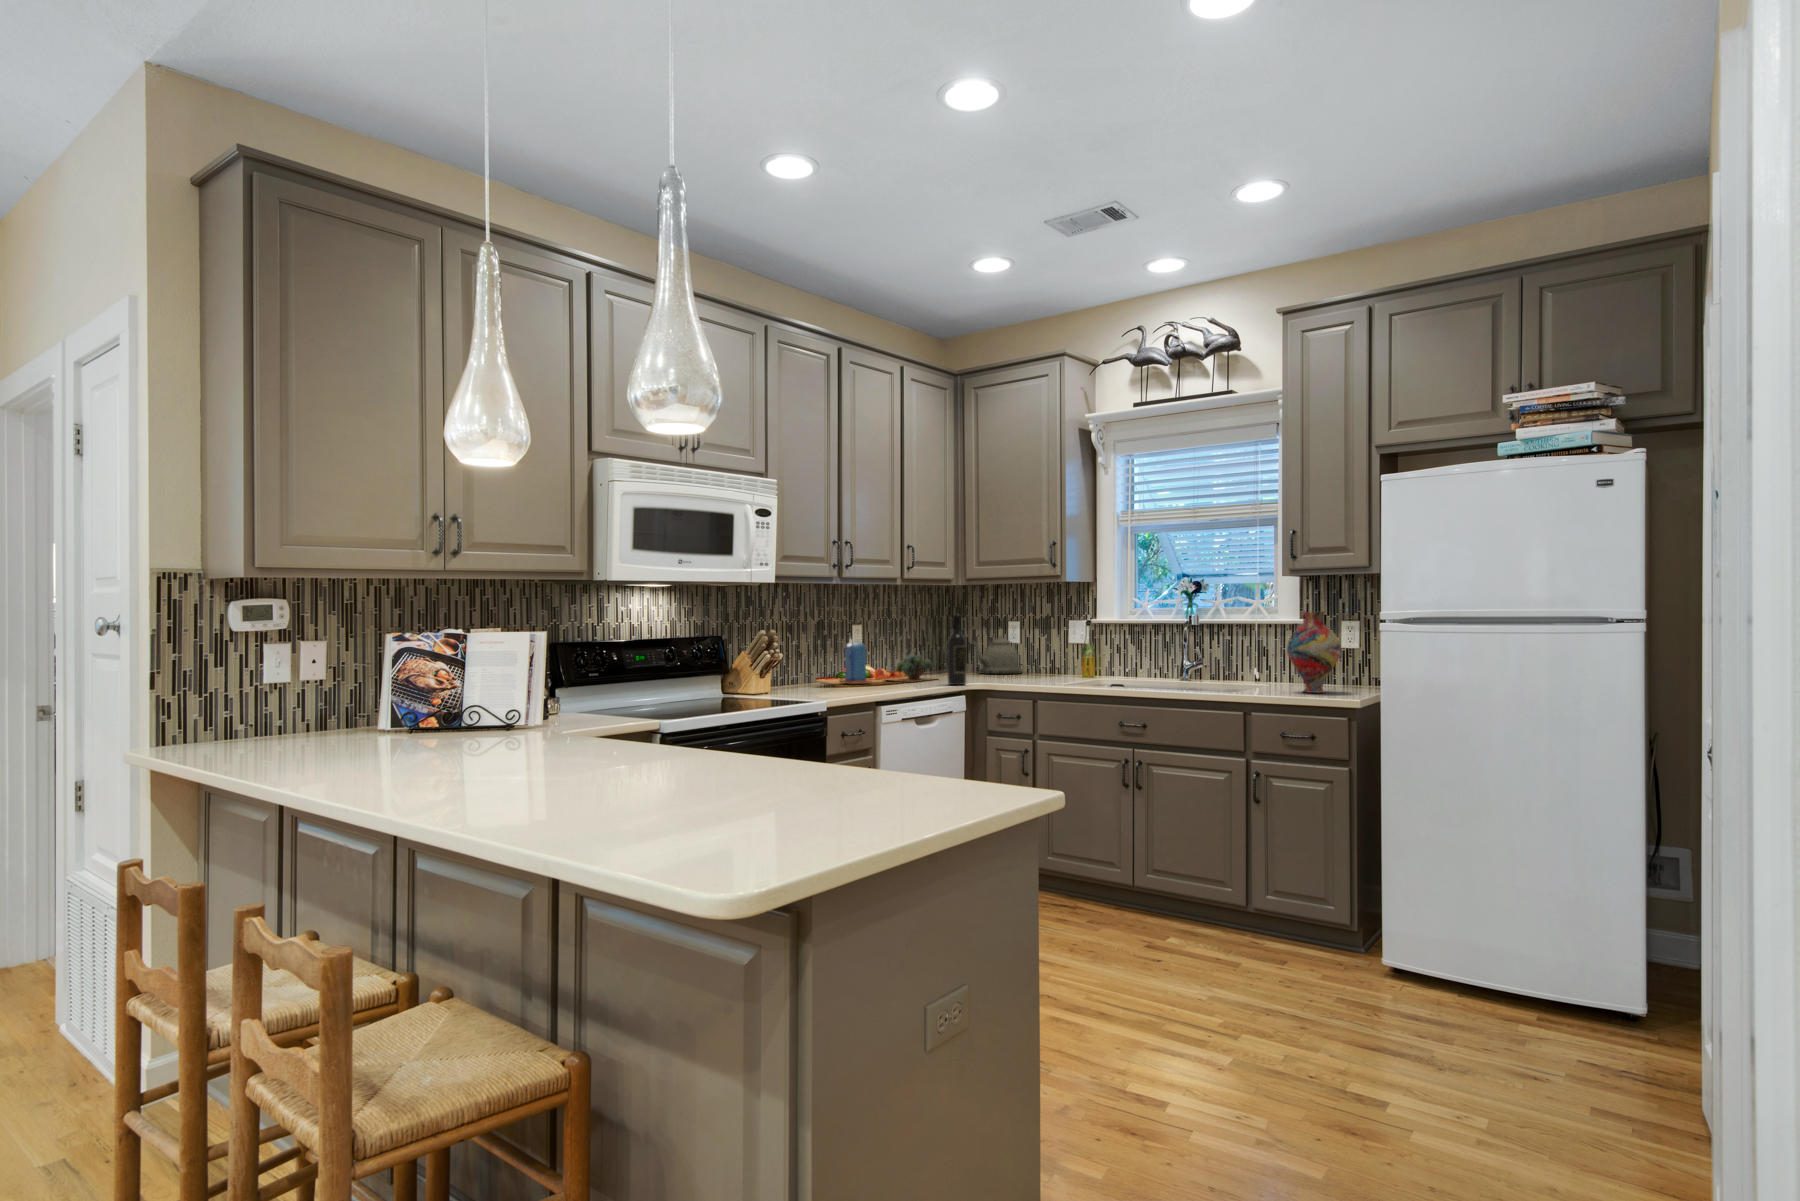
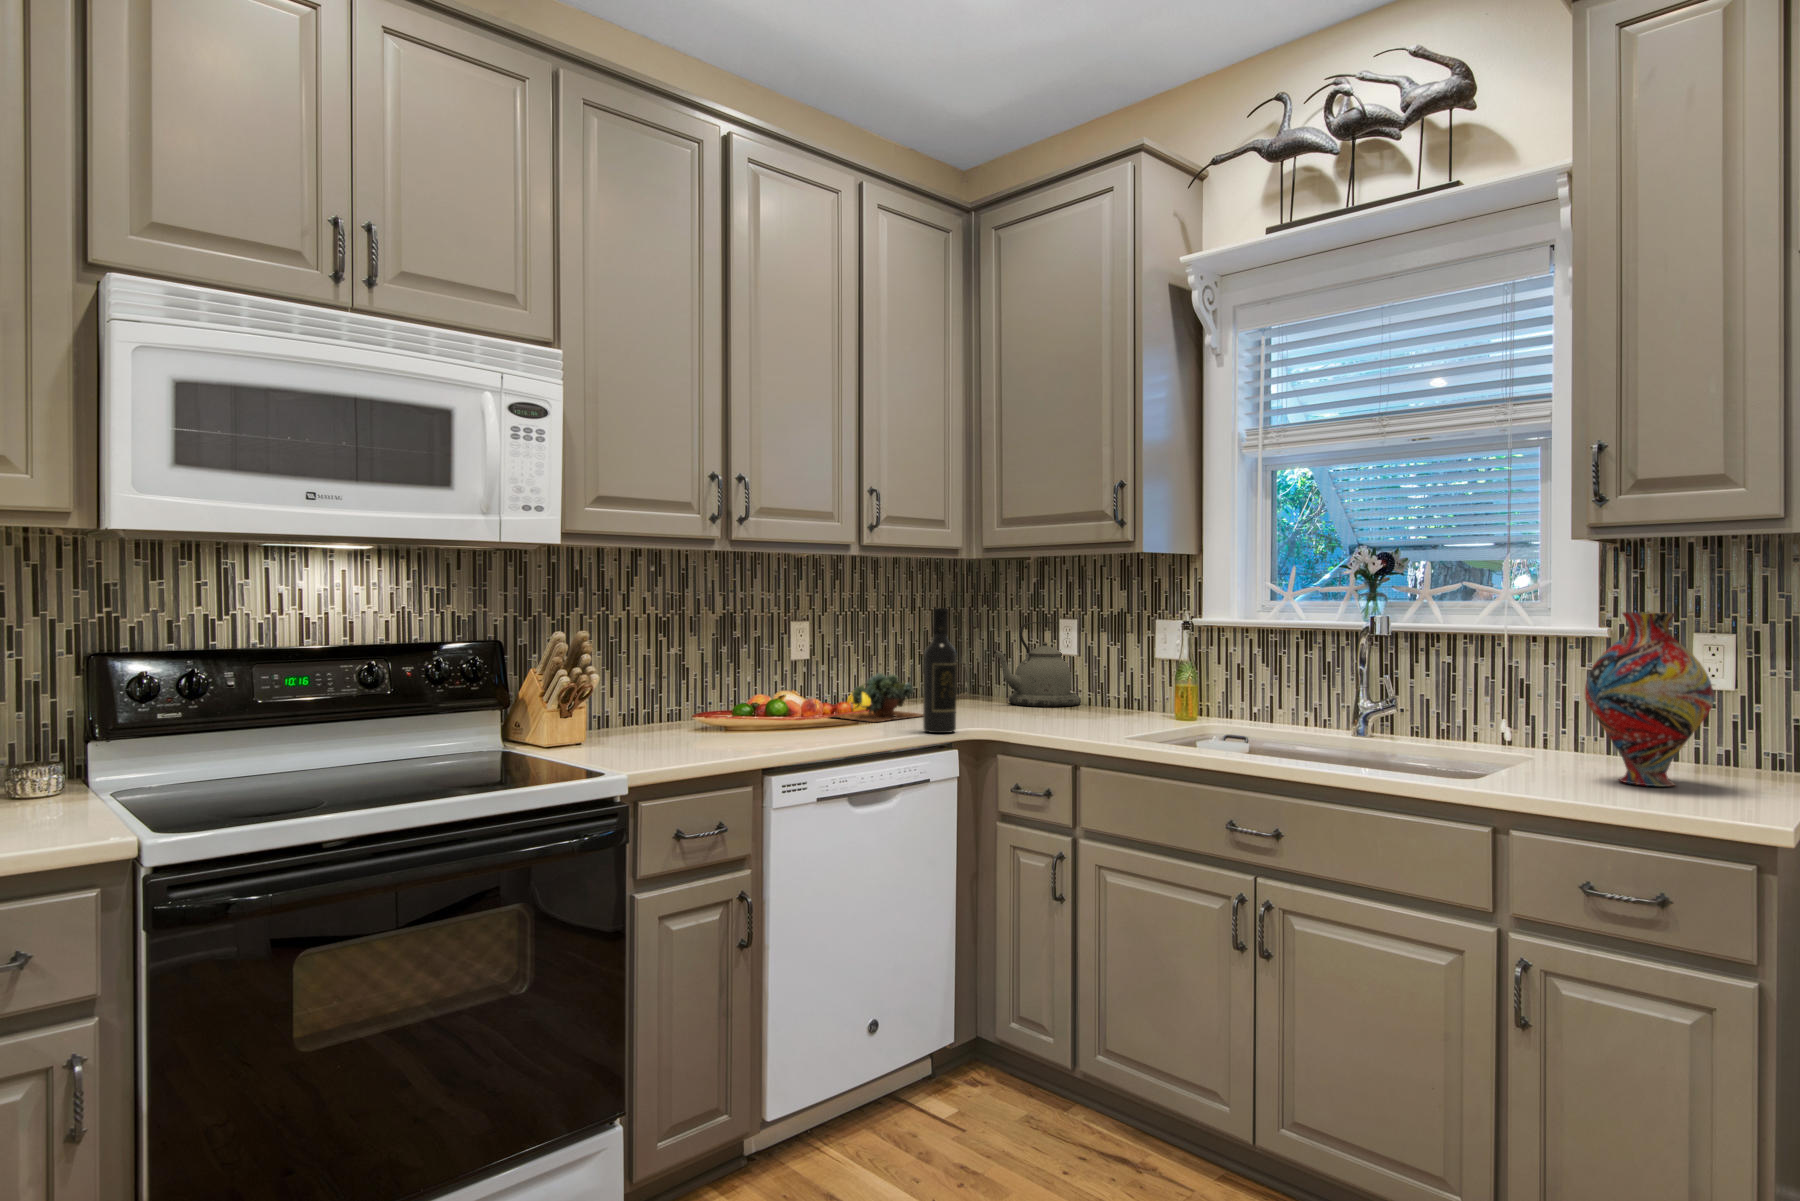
candle: present [840,641,871,684] -> none [748,645,799,725]

